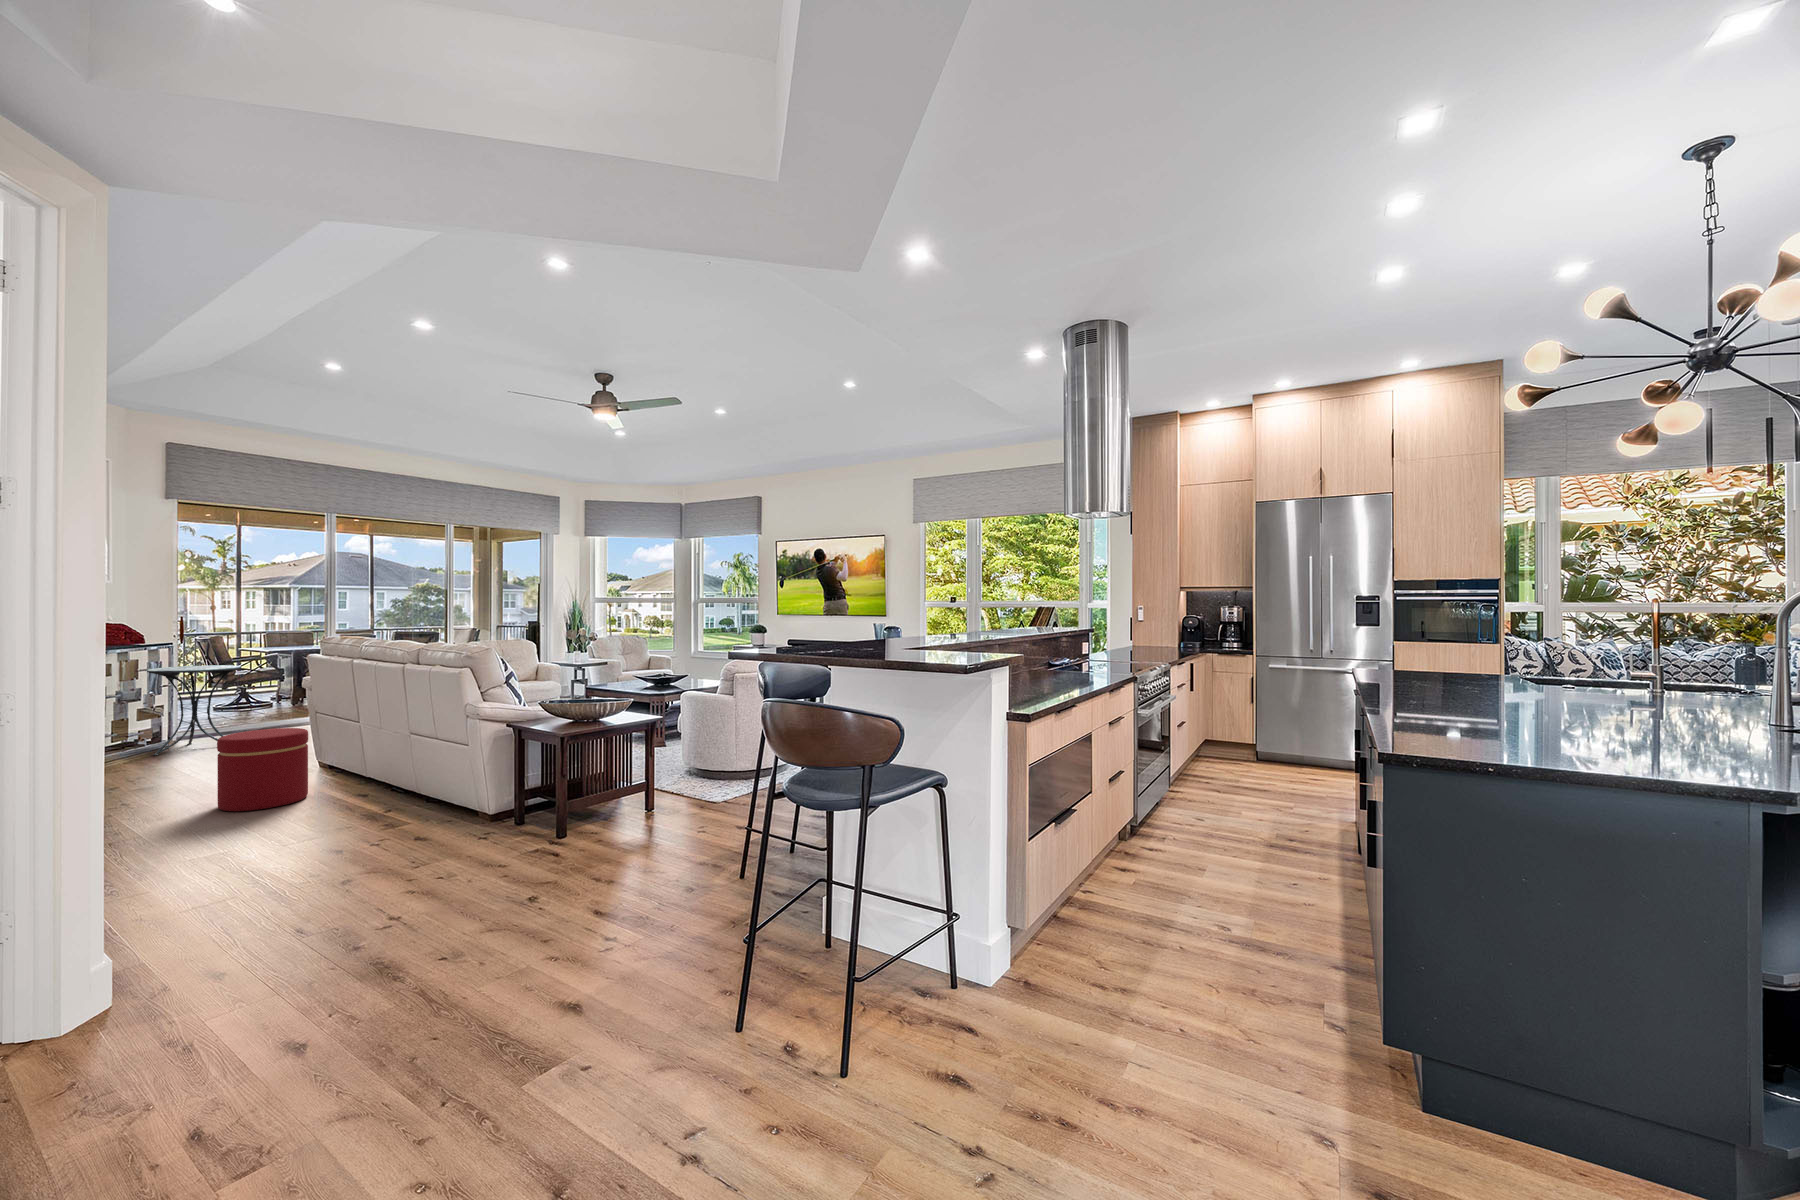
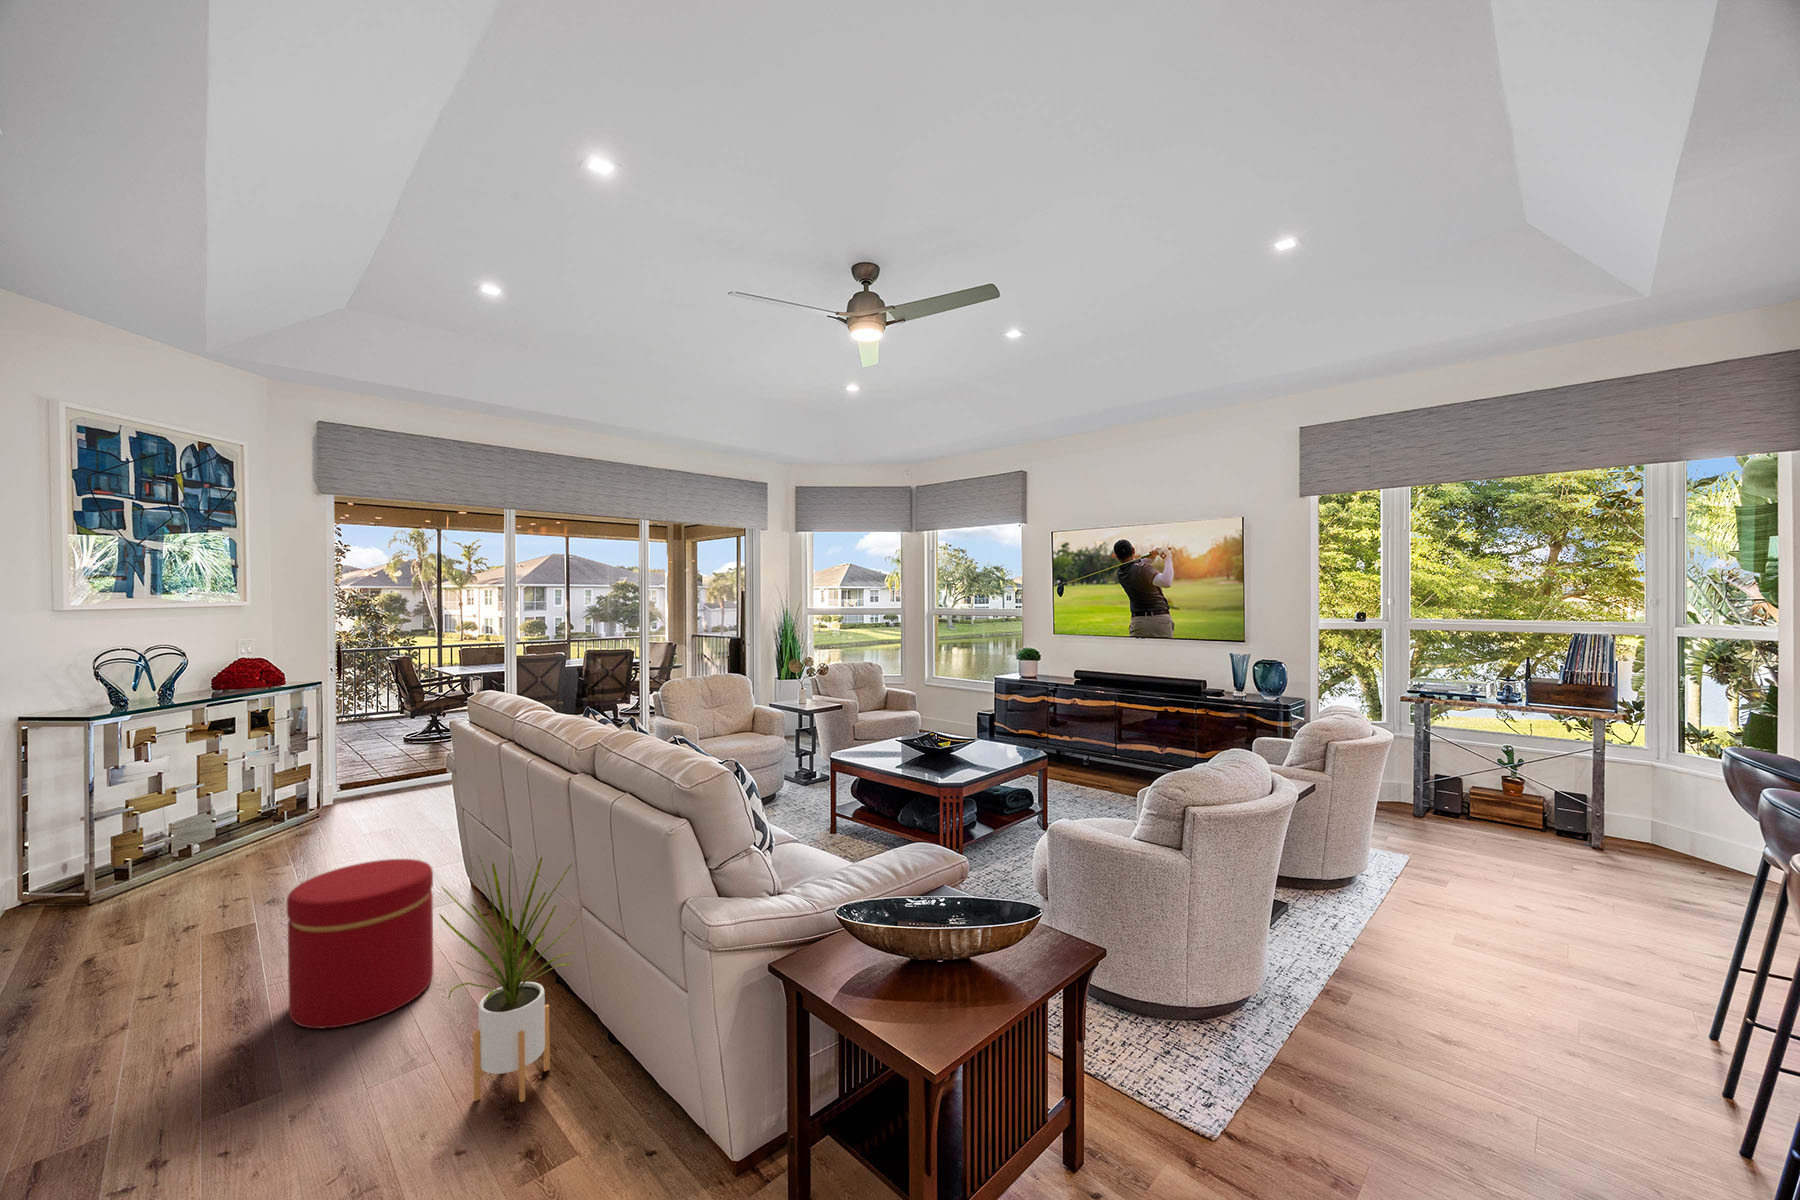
side table: present [145,665,241,756] -> none [283,707,398,833]
house plant: none [328,697,408,820] -> present [439,848,578,1102]

